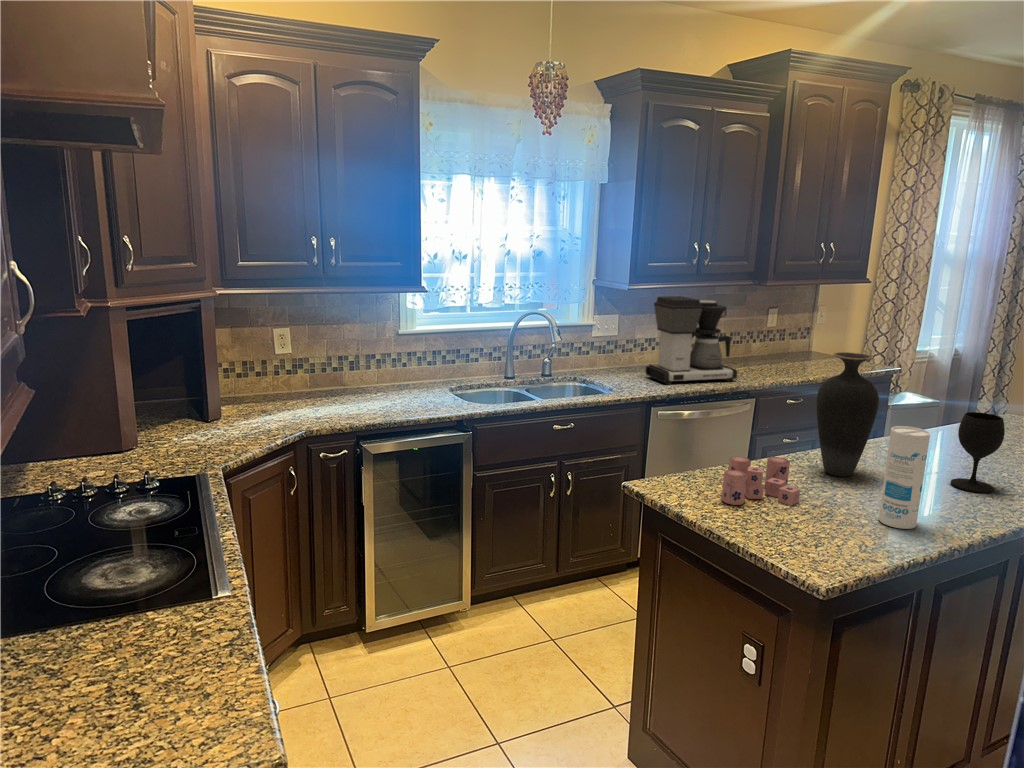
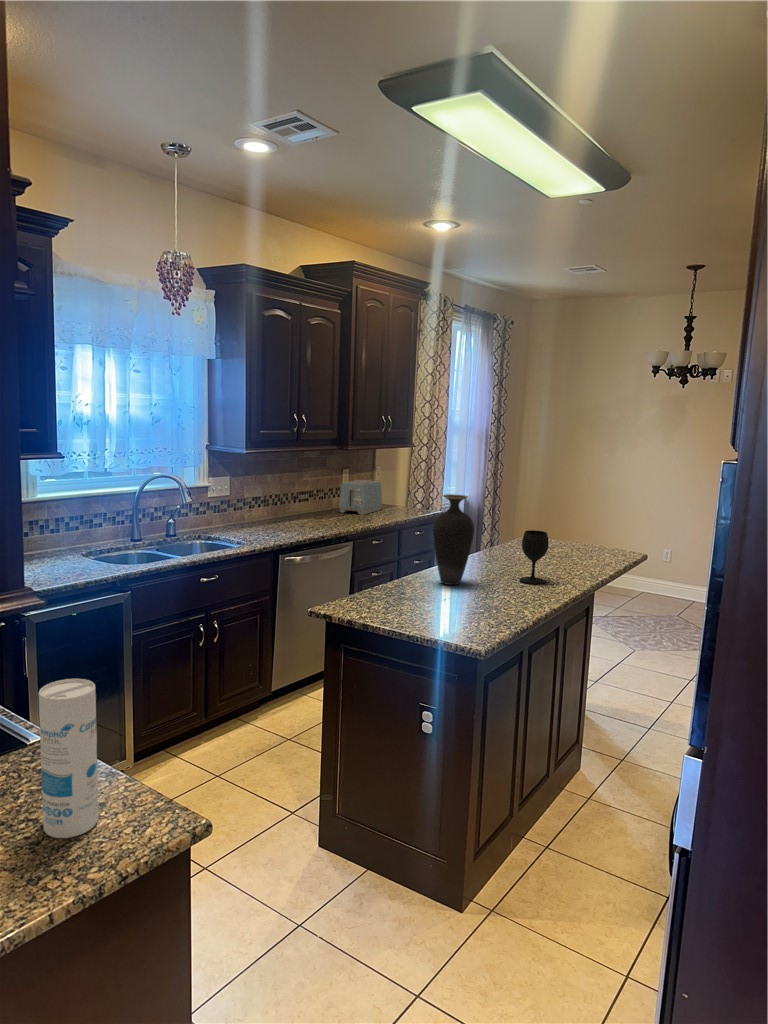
coffee maker: present [645,296,737,385] -> none [259,459,335,535]
toaster: none [758,323,818,366] -> present [339,480,382,515]
canister: present [879,426,930,529] -> present [39,679,98,838]
candle: present [722,456,800,506] -> none [384,575,439,612]

